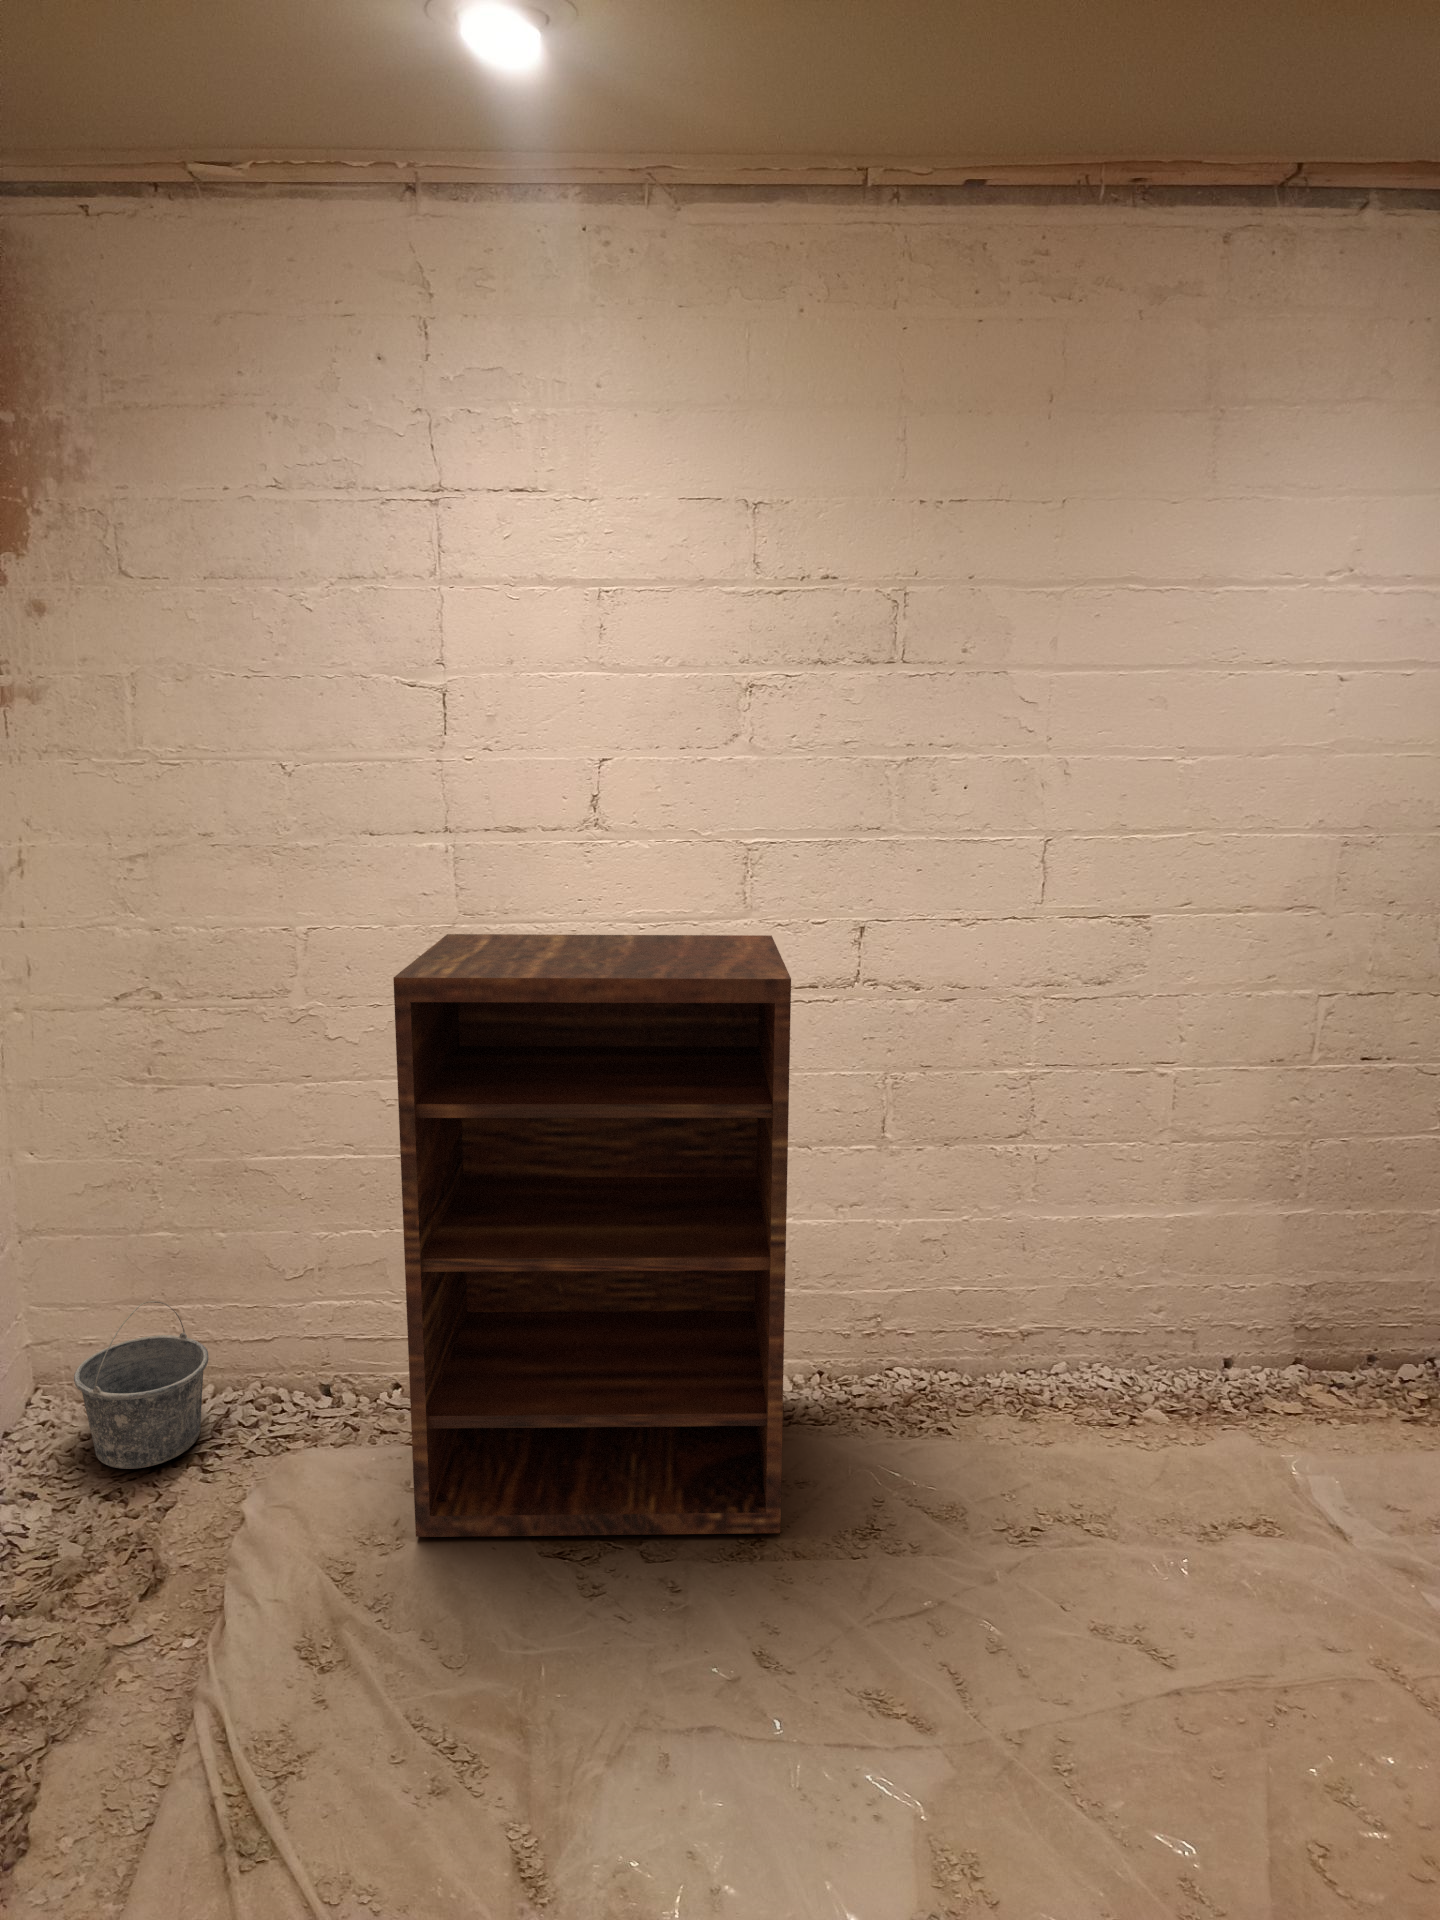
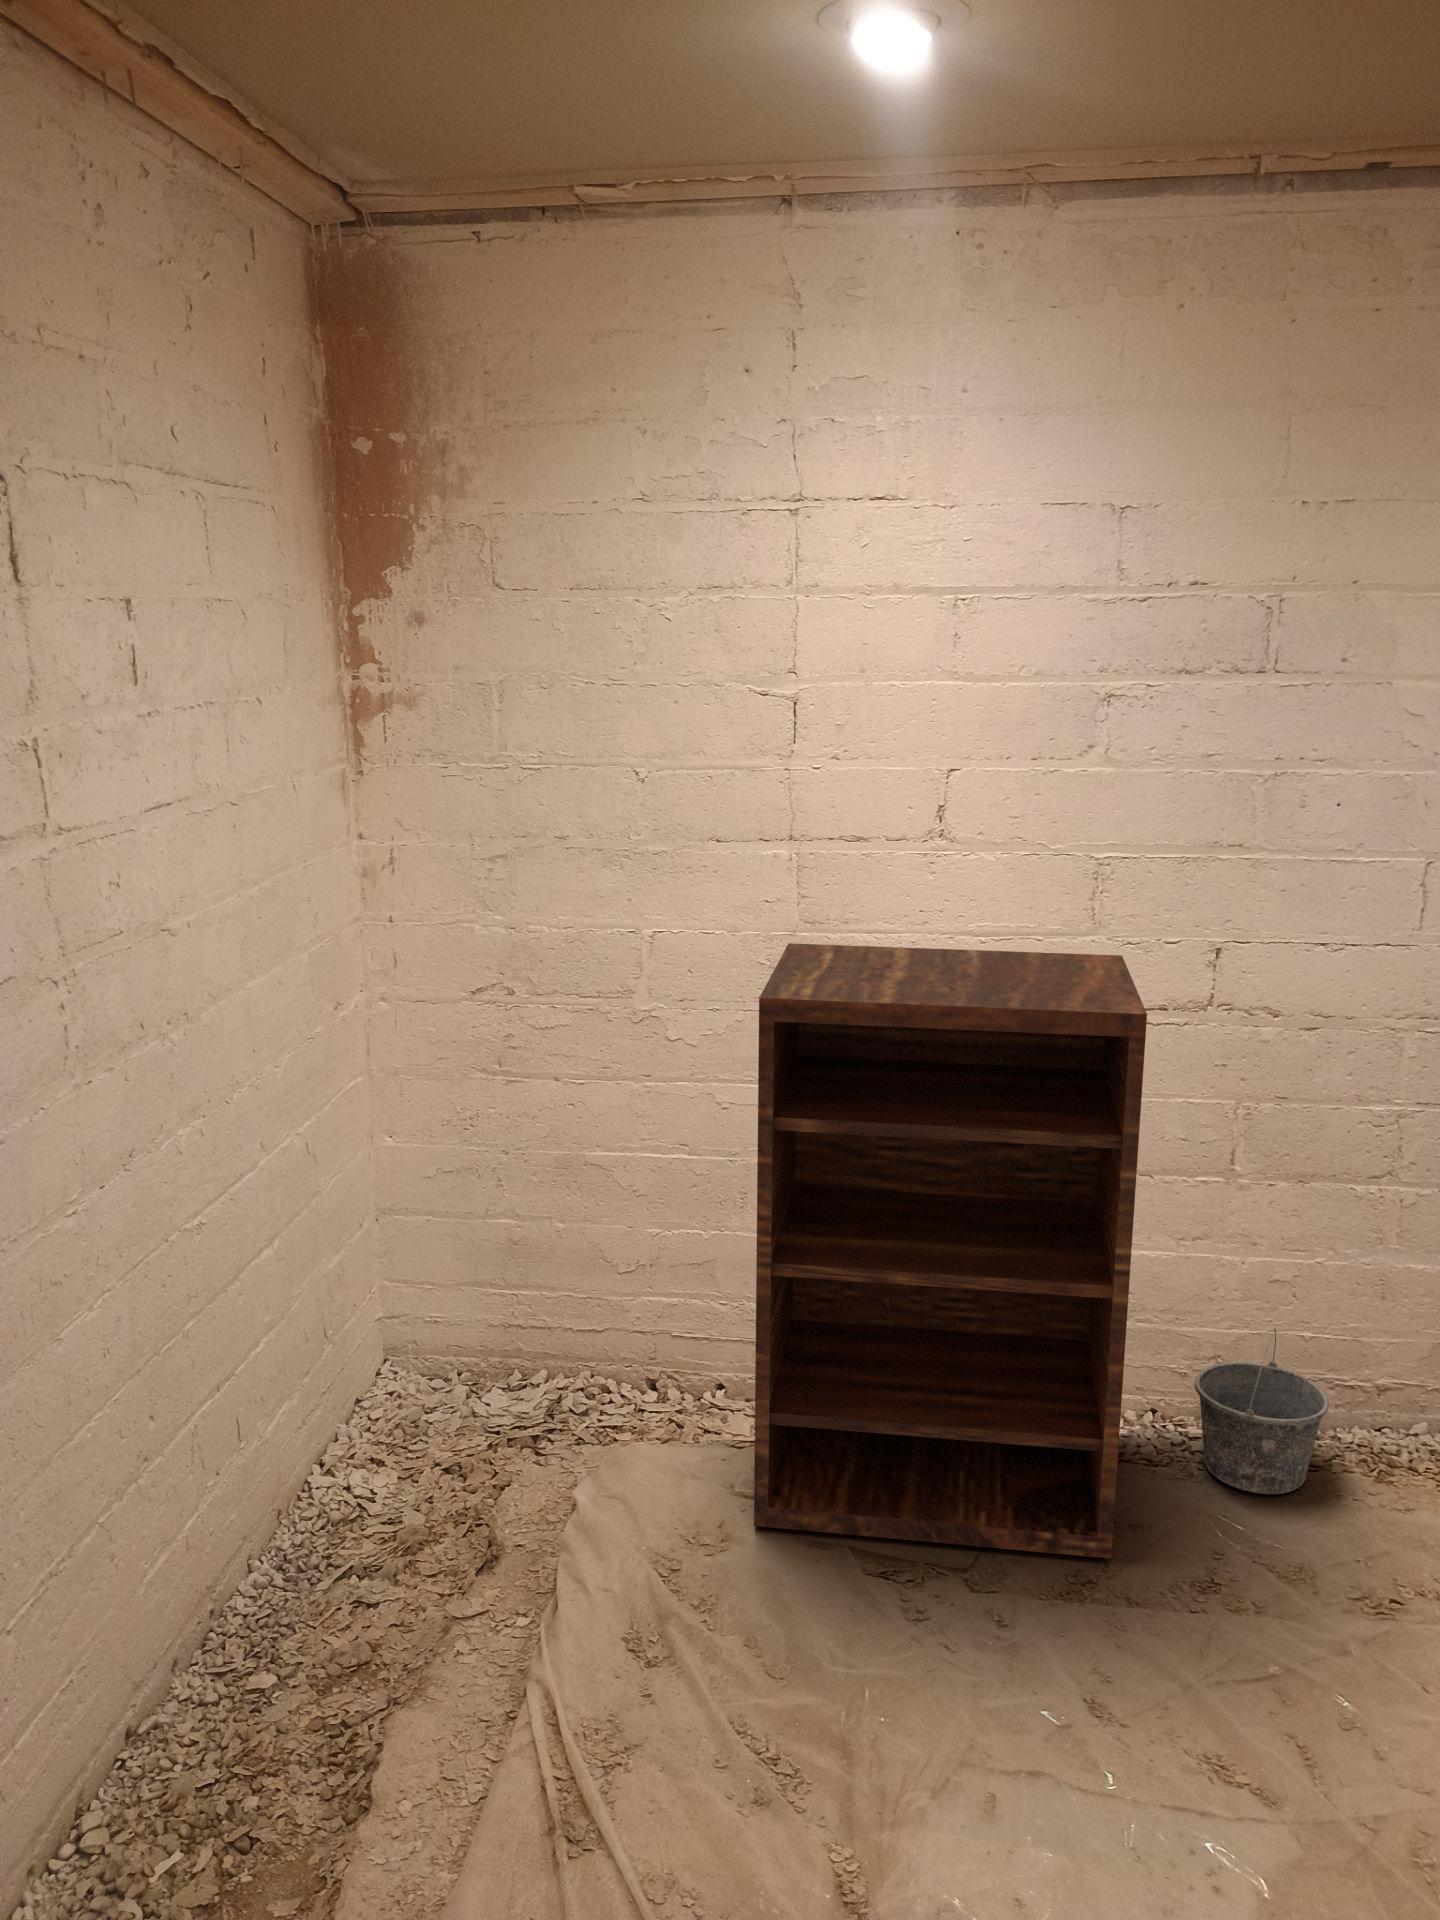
bucket: present [74,1301,208,1469] -> present [1195,1328,1329,1494]

